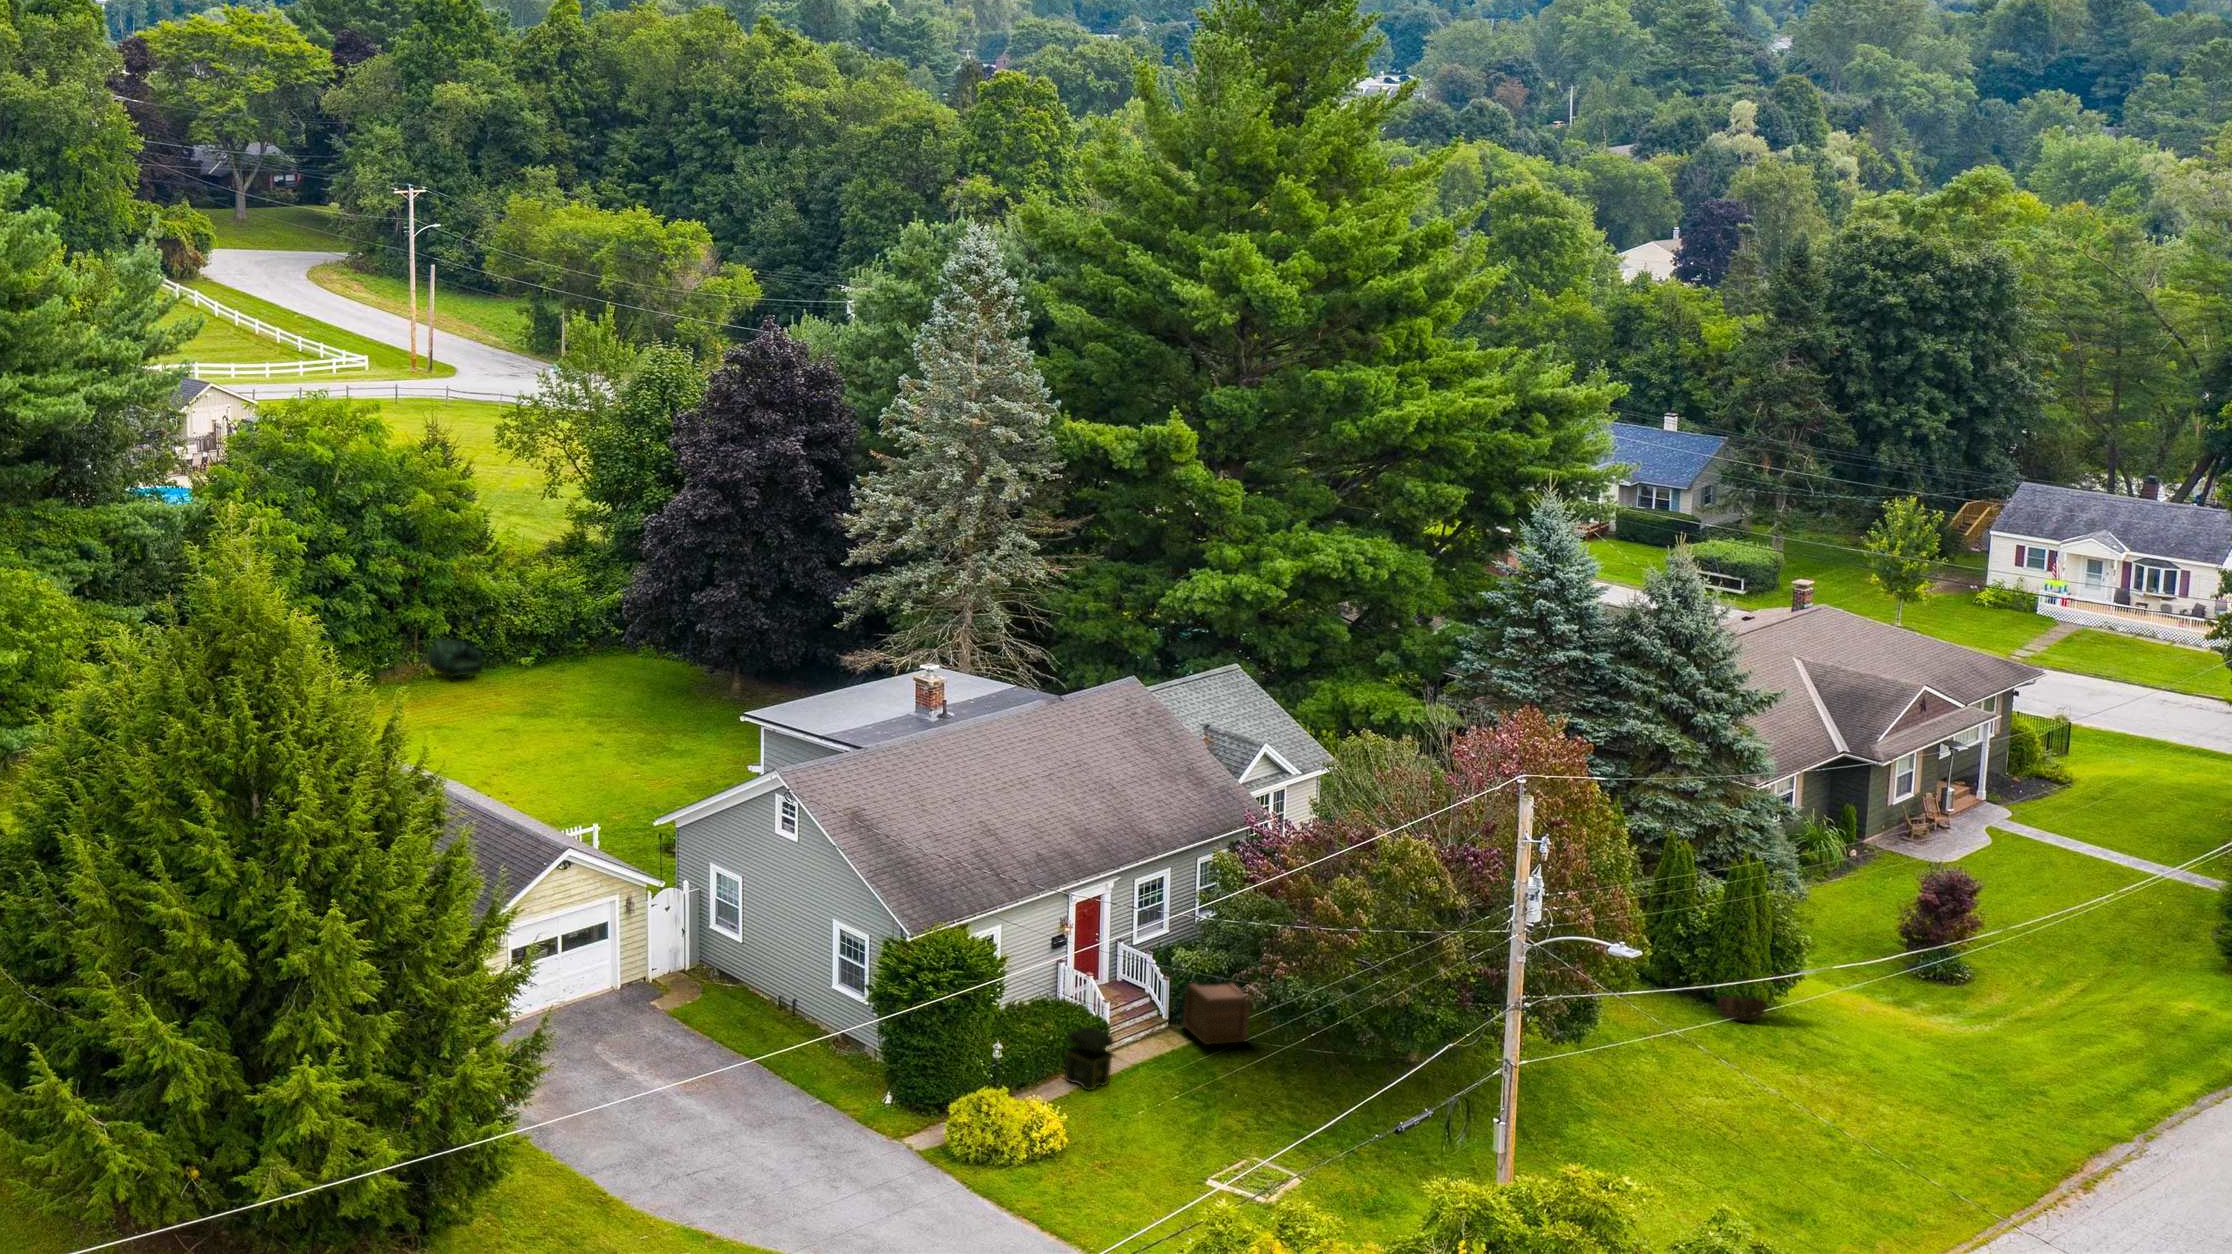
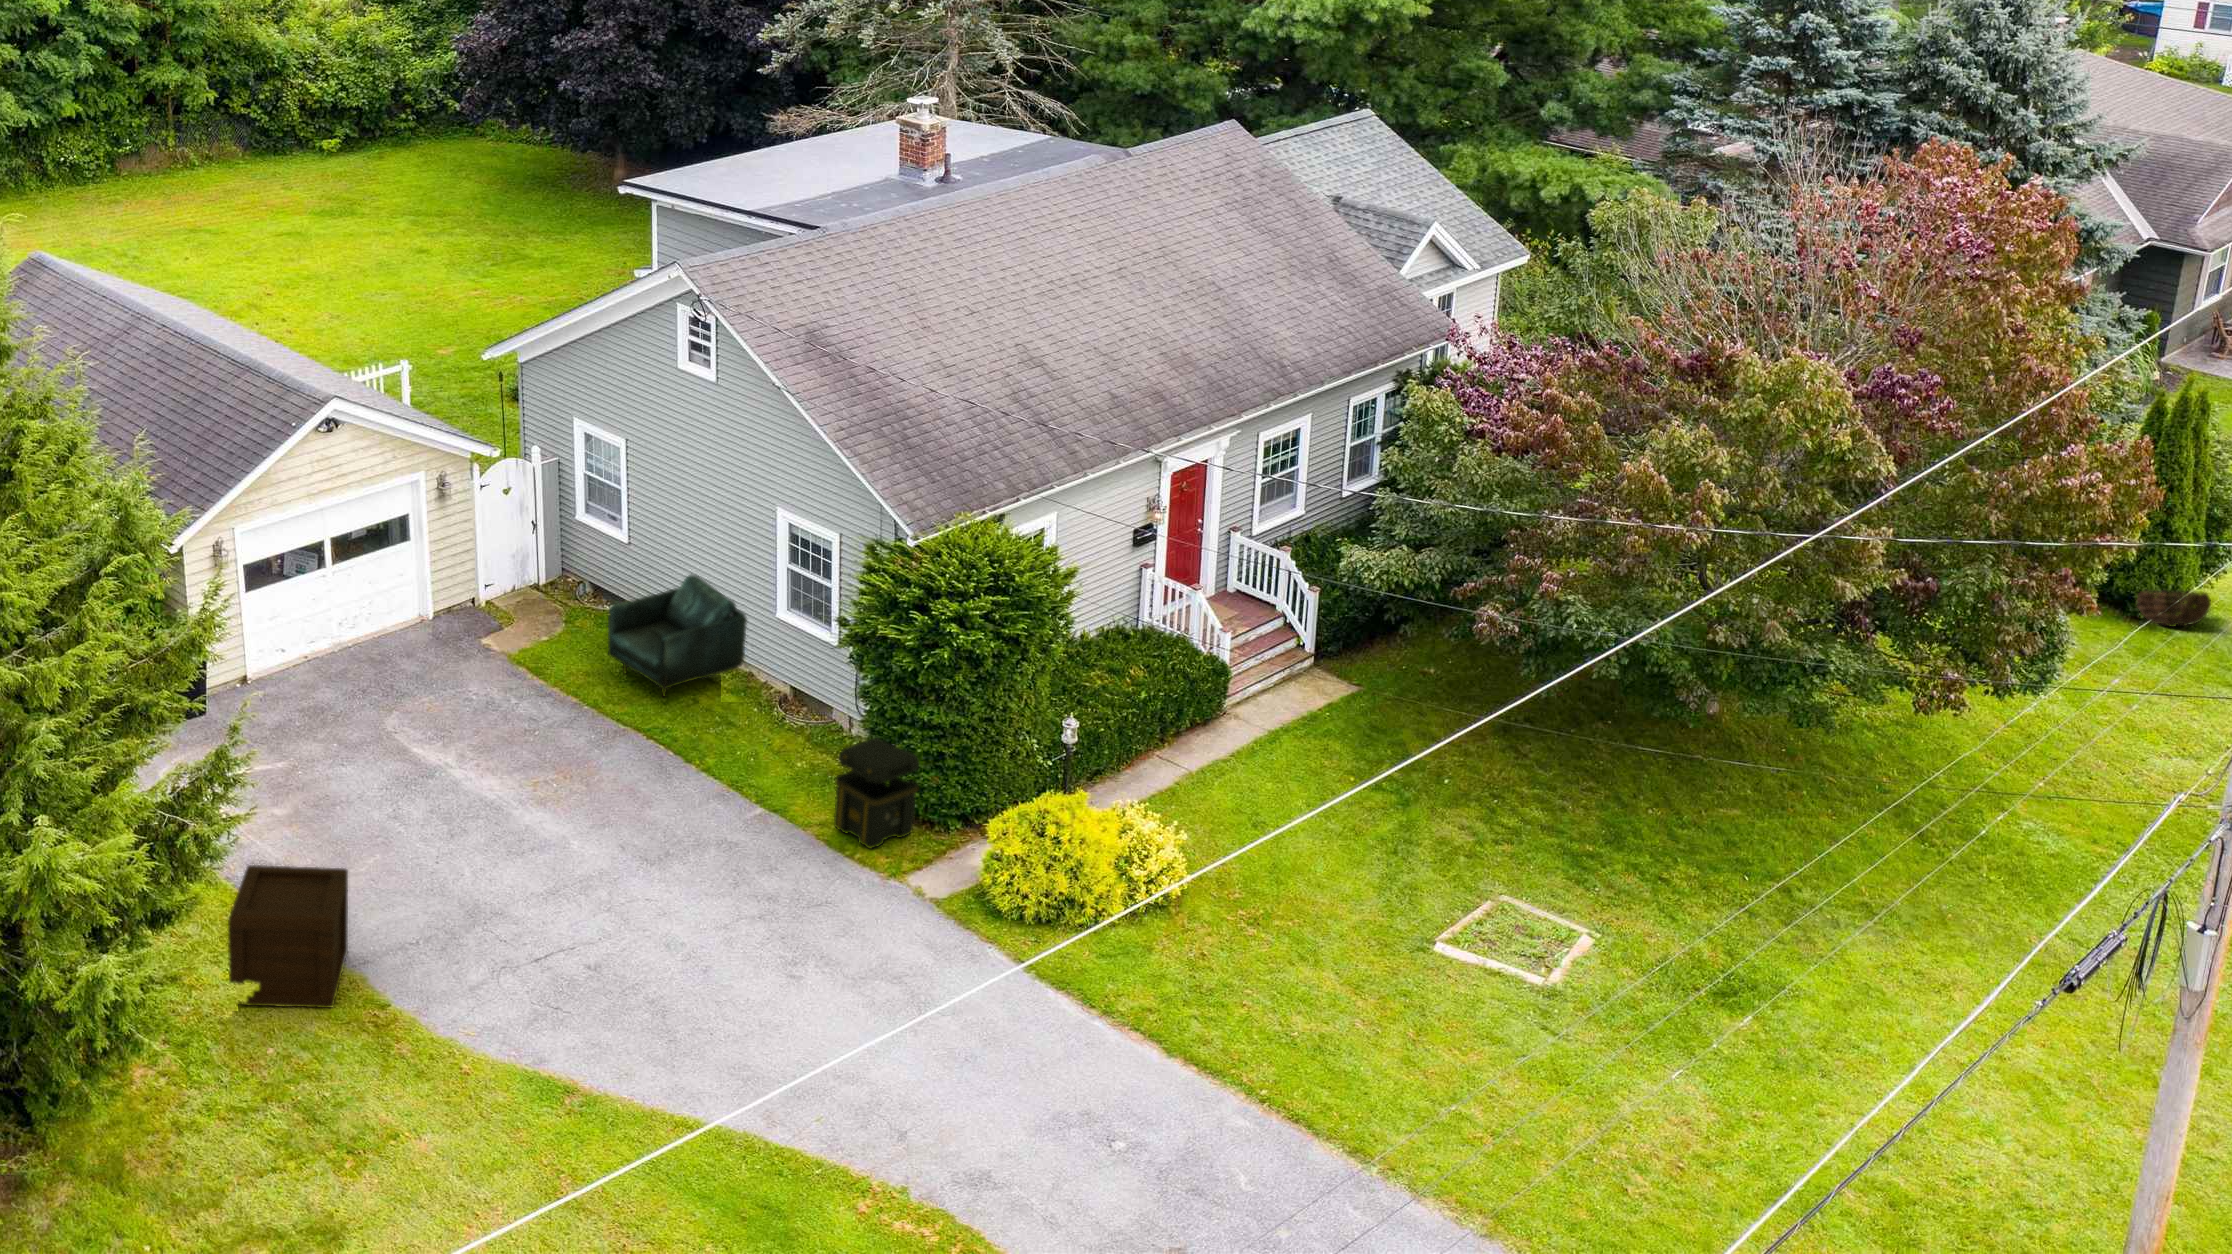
armchair: present [429,640,482,678] -> present [608,575,747,696]
wooden crate: present [1183,984,1250,1044] -> present [228,865,348,1008]
toolbox: present [1065,1027,1113,1090] -> present [834,738,919,848]

